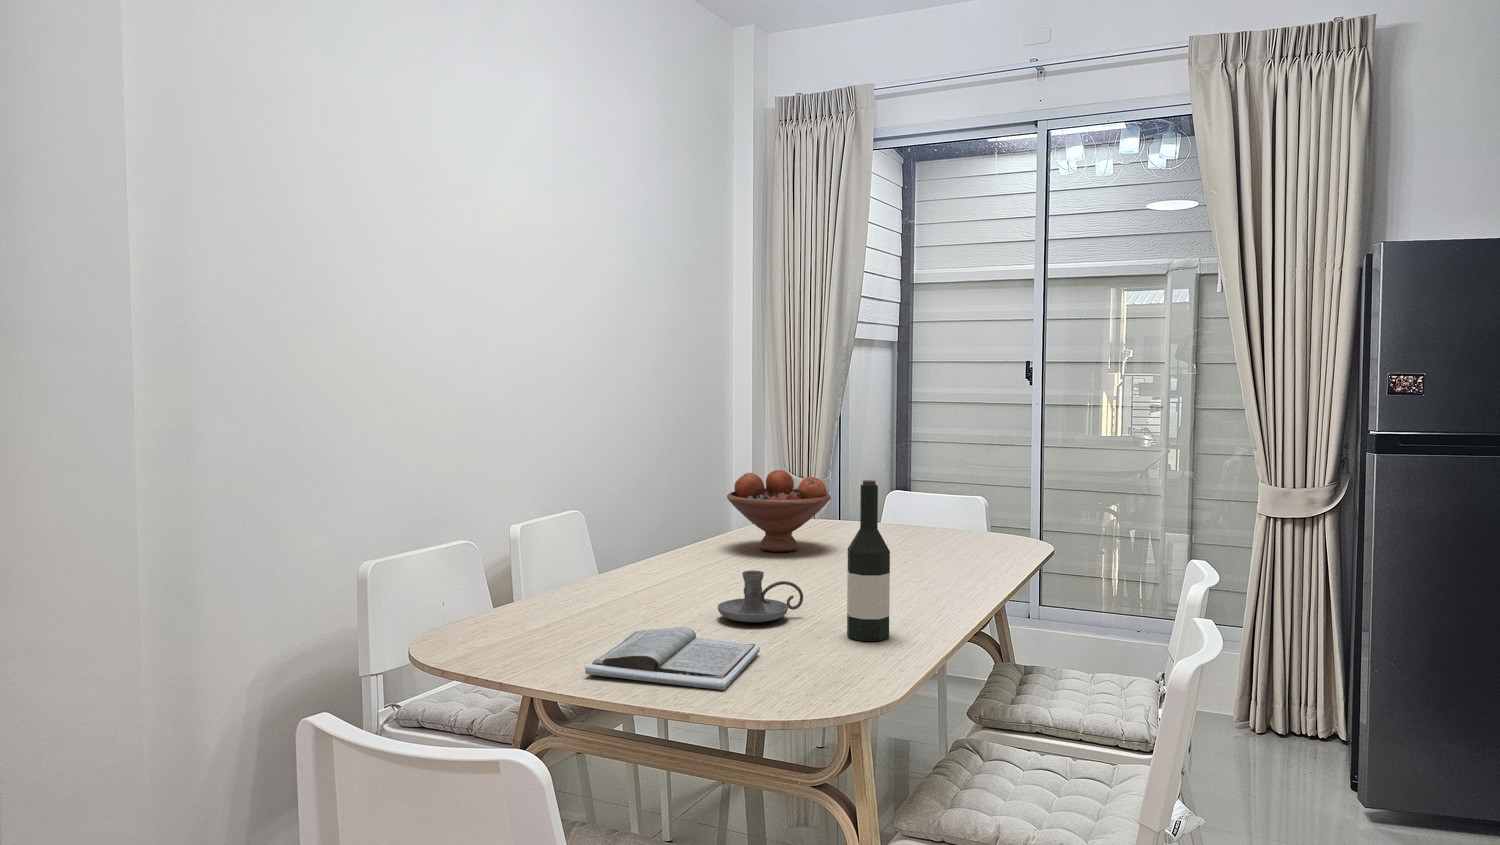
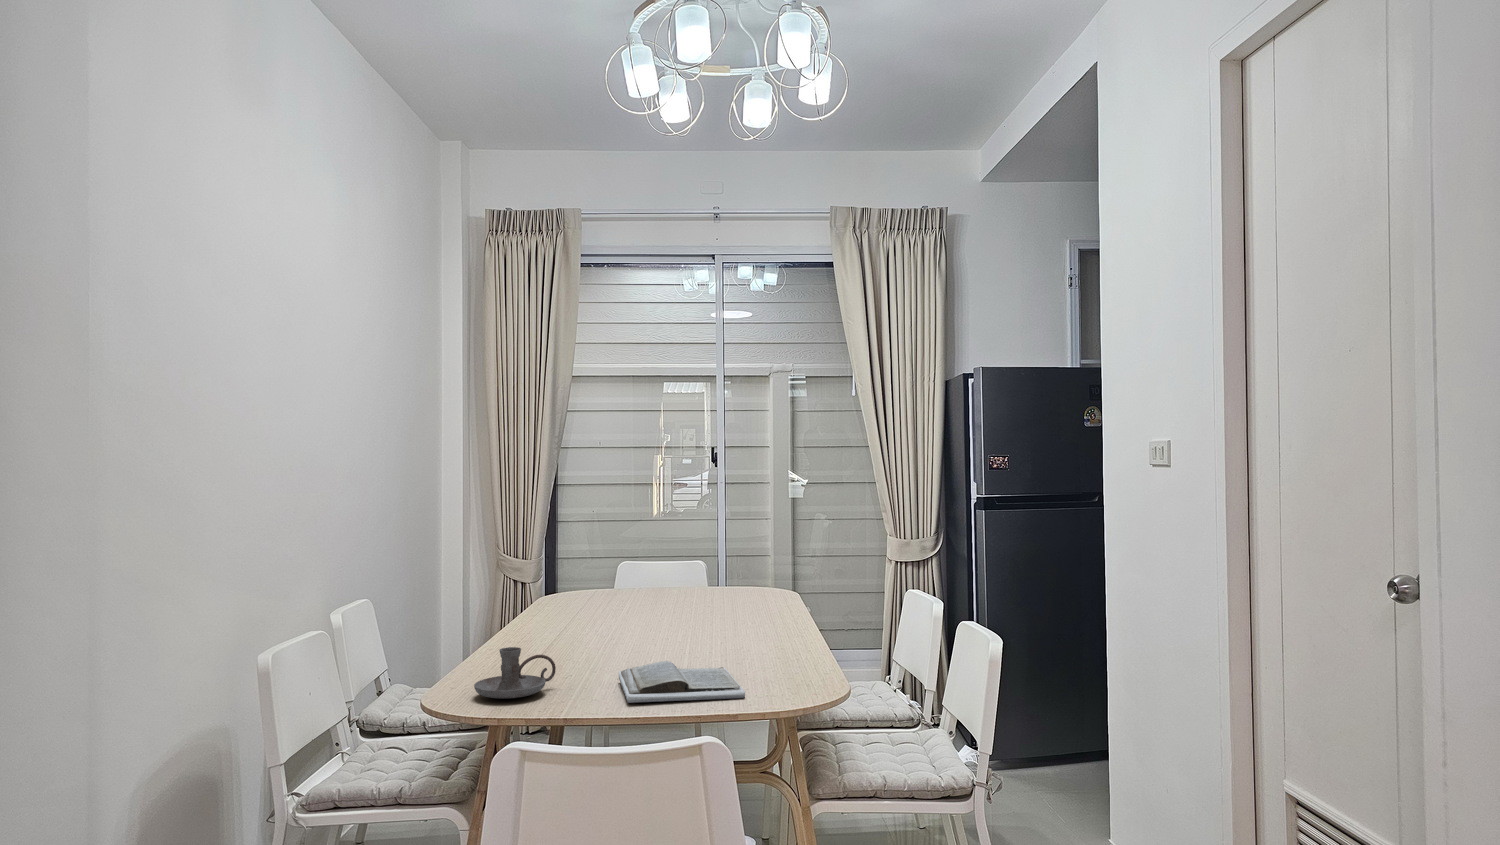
fruit bowl: present [727,470,831,552] -> none [547,541,638,612]
wine bottle: present [847,480,890,641] -> none [759,536,792,659]
candle holder: present [718,571,803,622] -> present [474,647,556,699]

